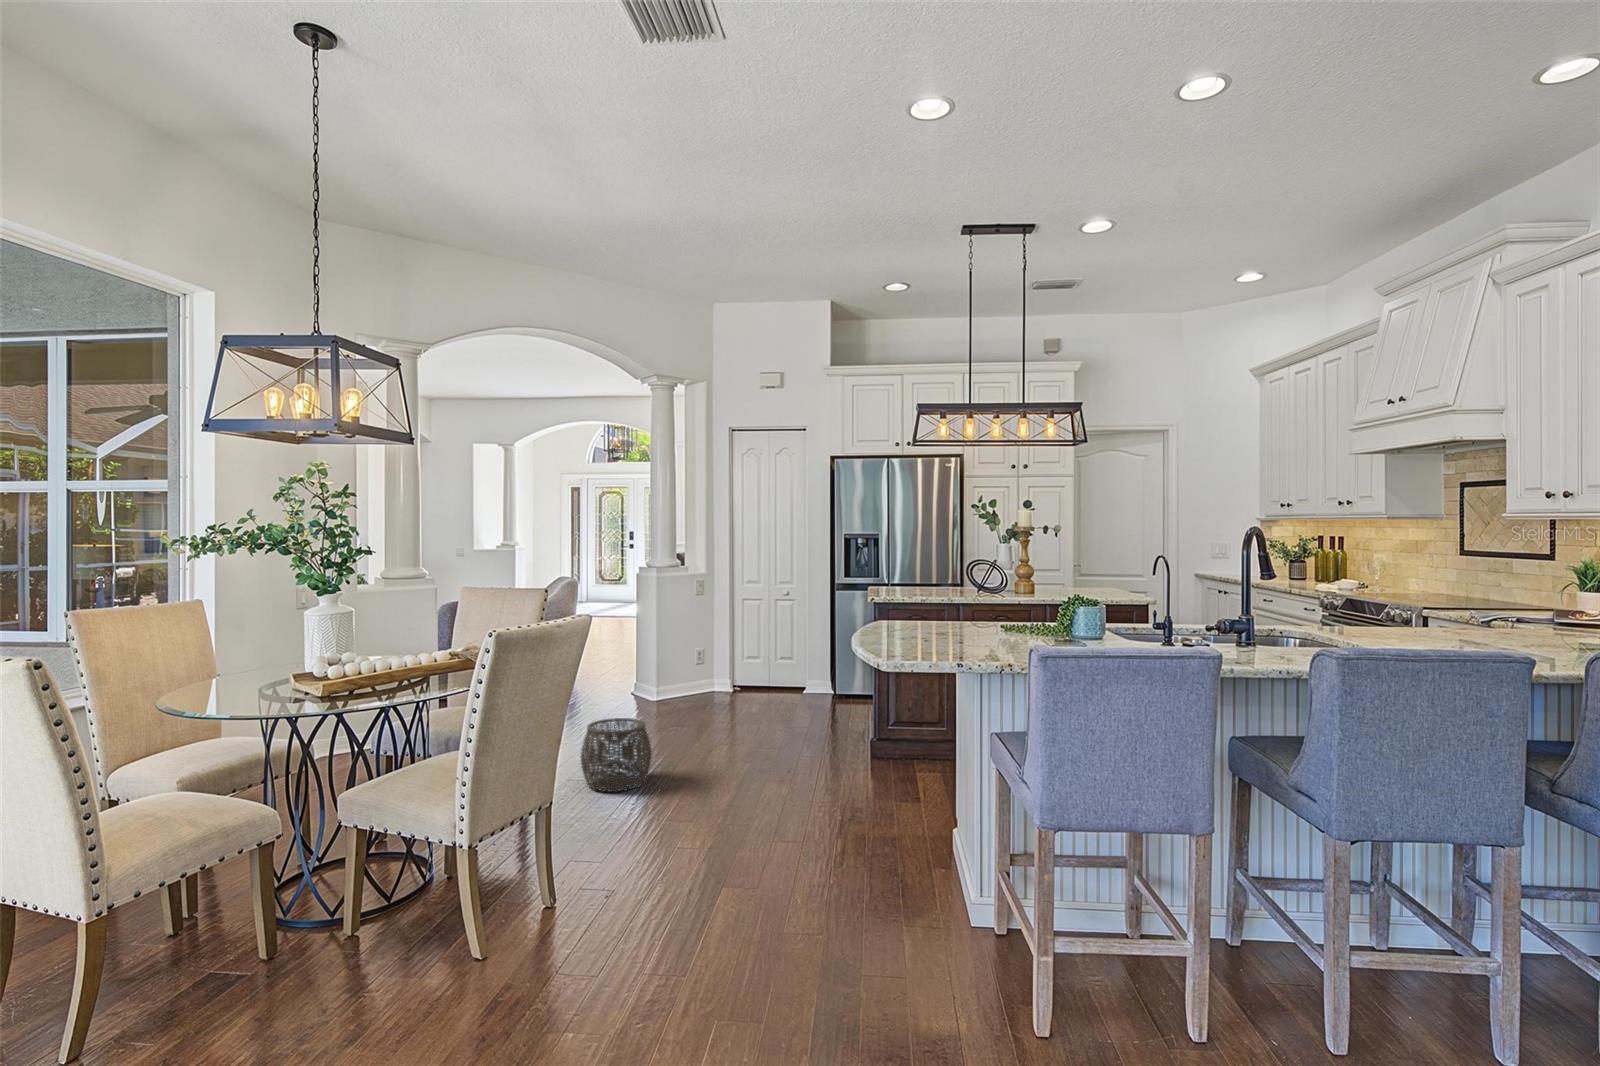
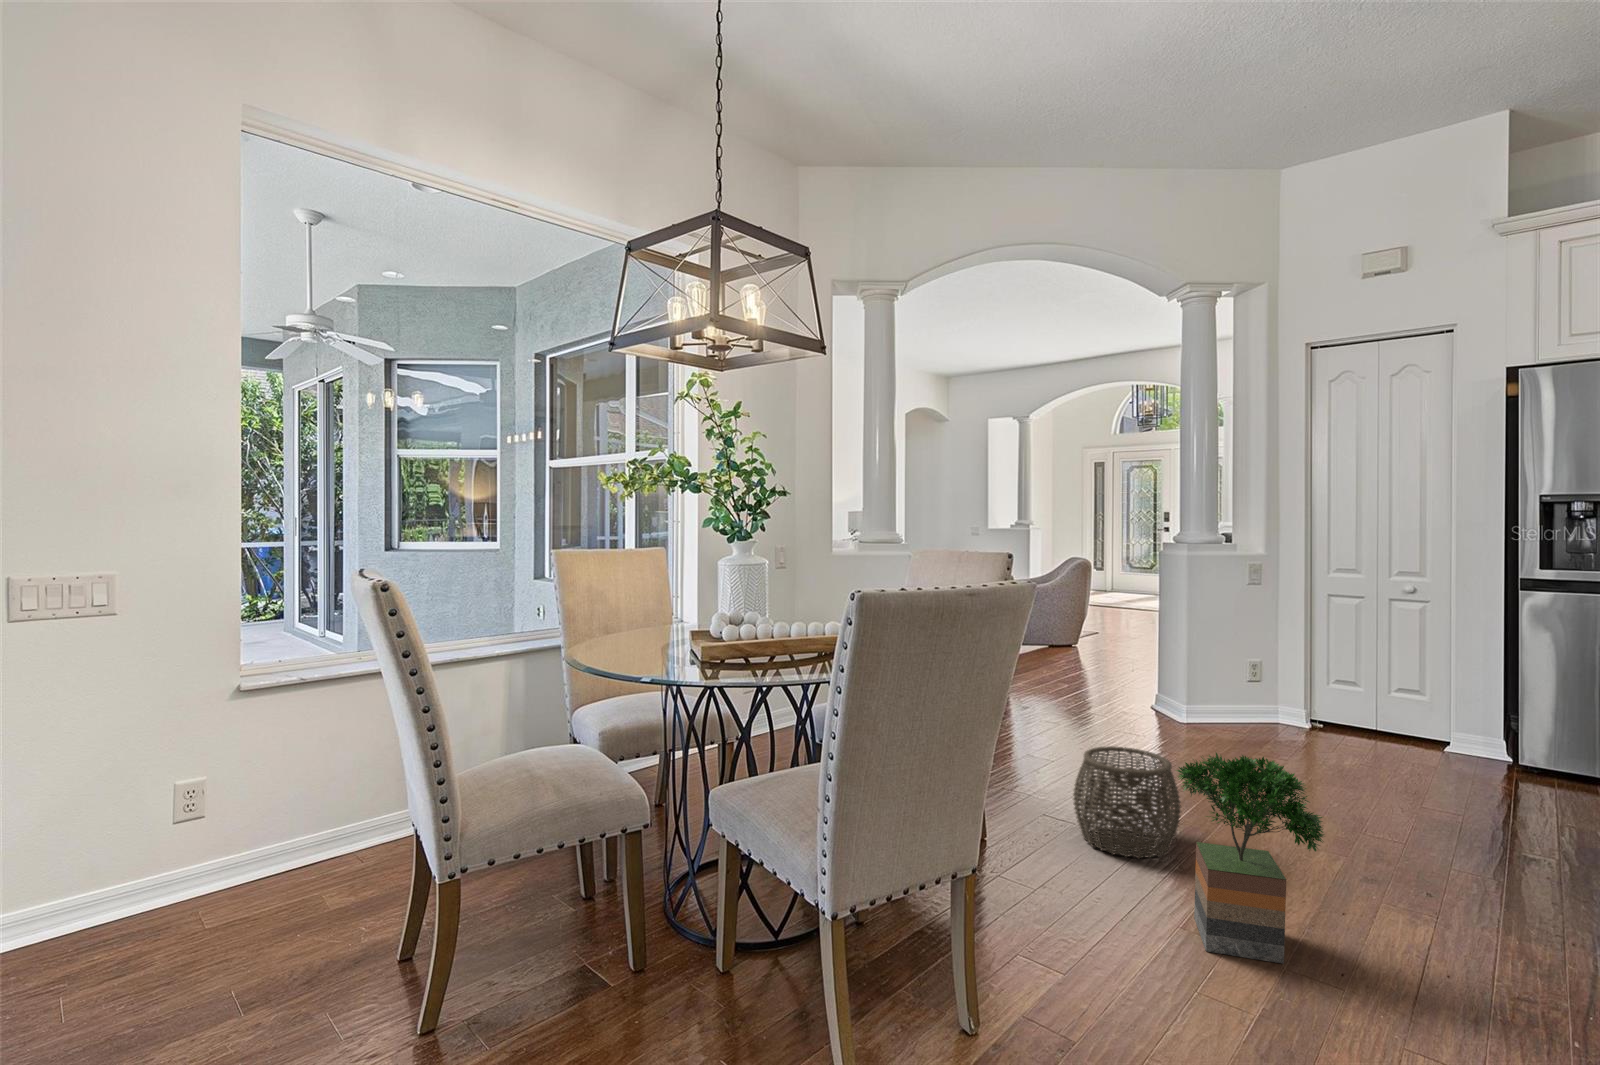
potted tree: none [648,704,729,828] -> present [1176,753,1324,964]

